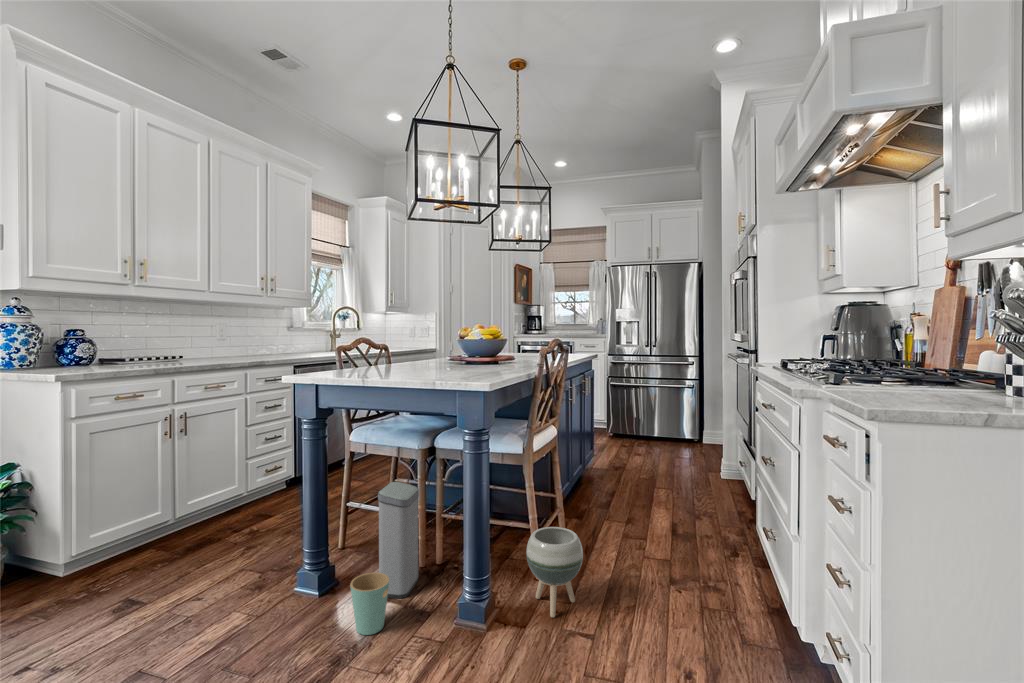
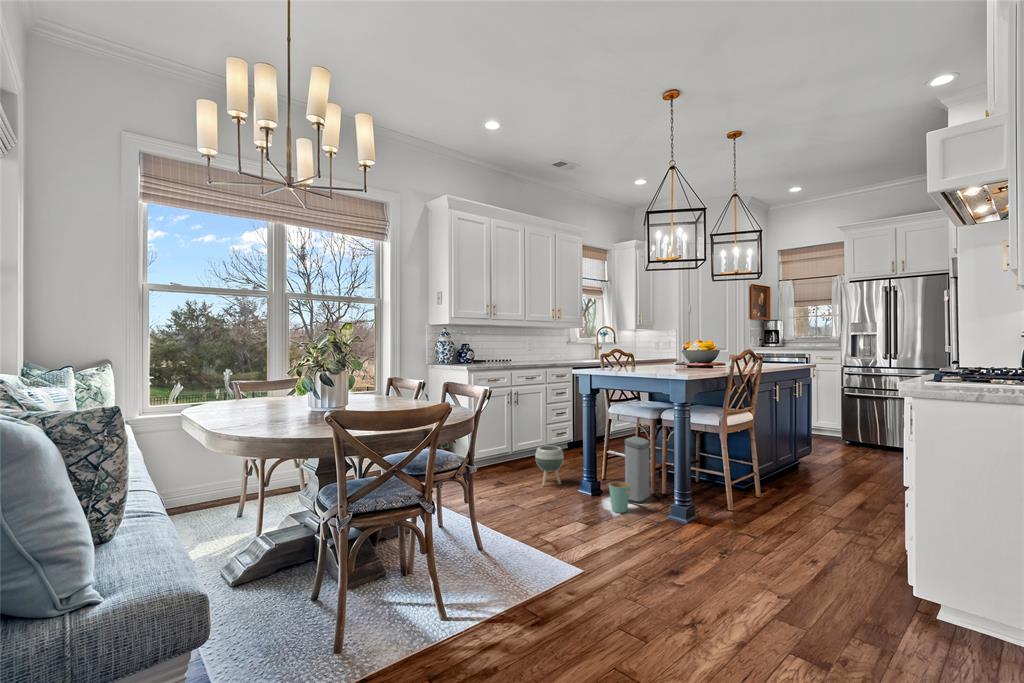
planter: present [526,527,583,617] -> present [535,446,564,486]

